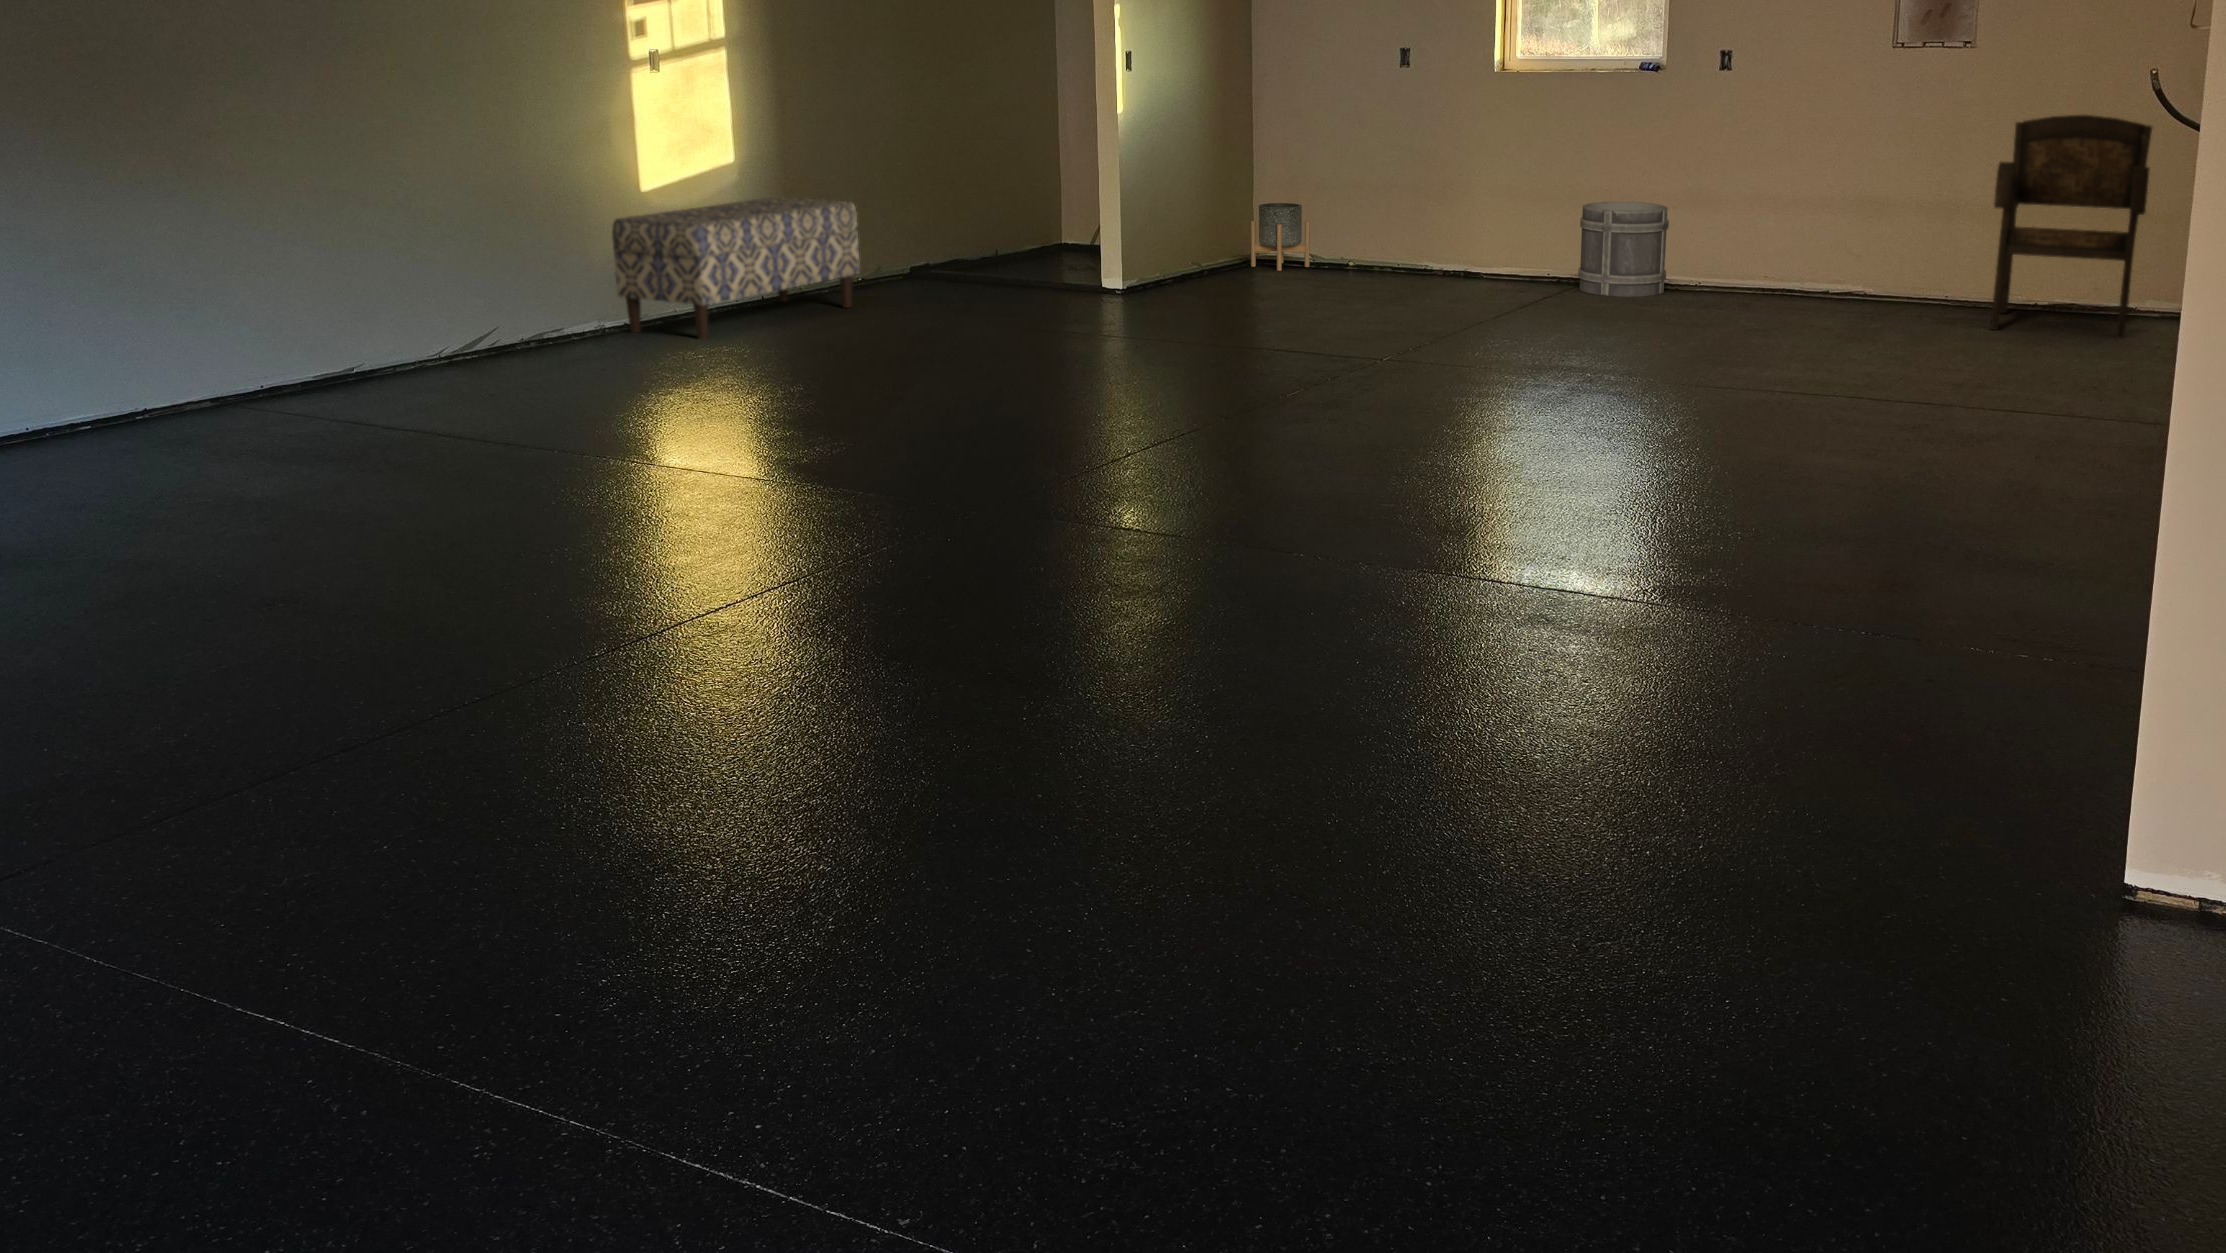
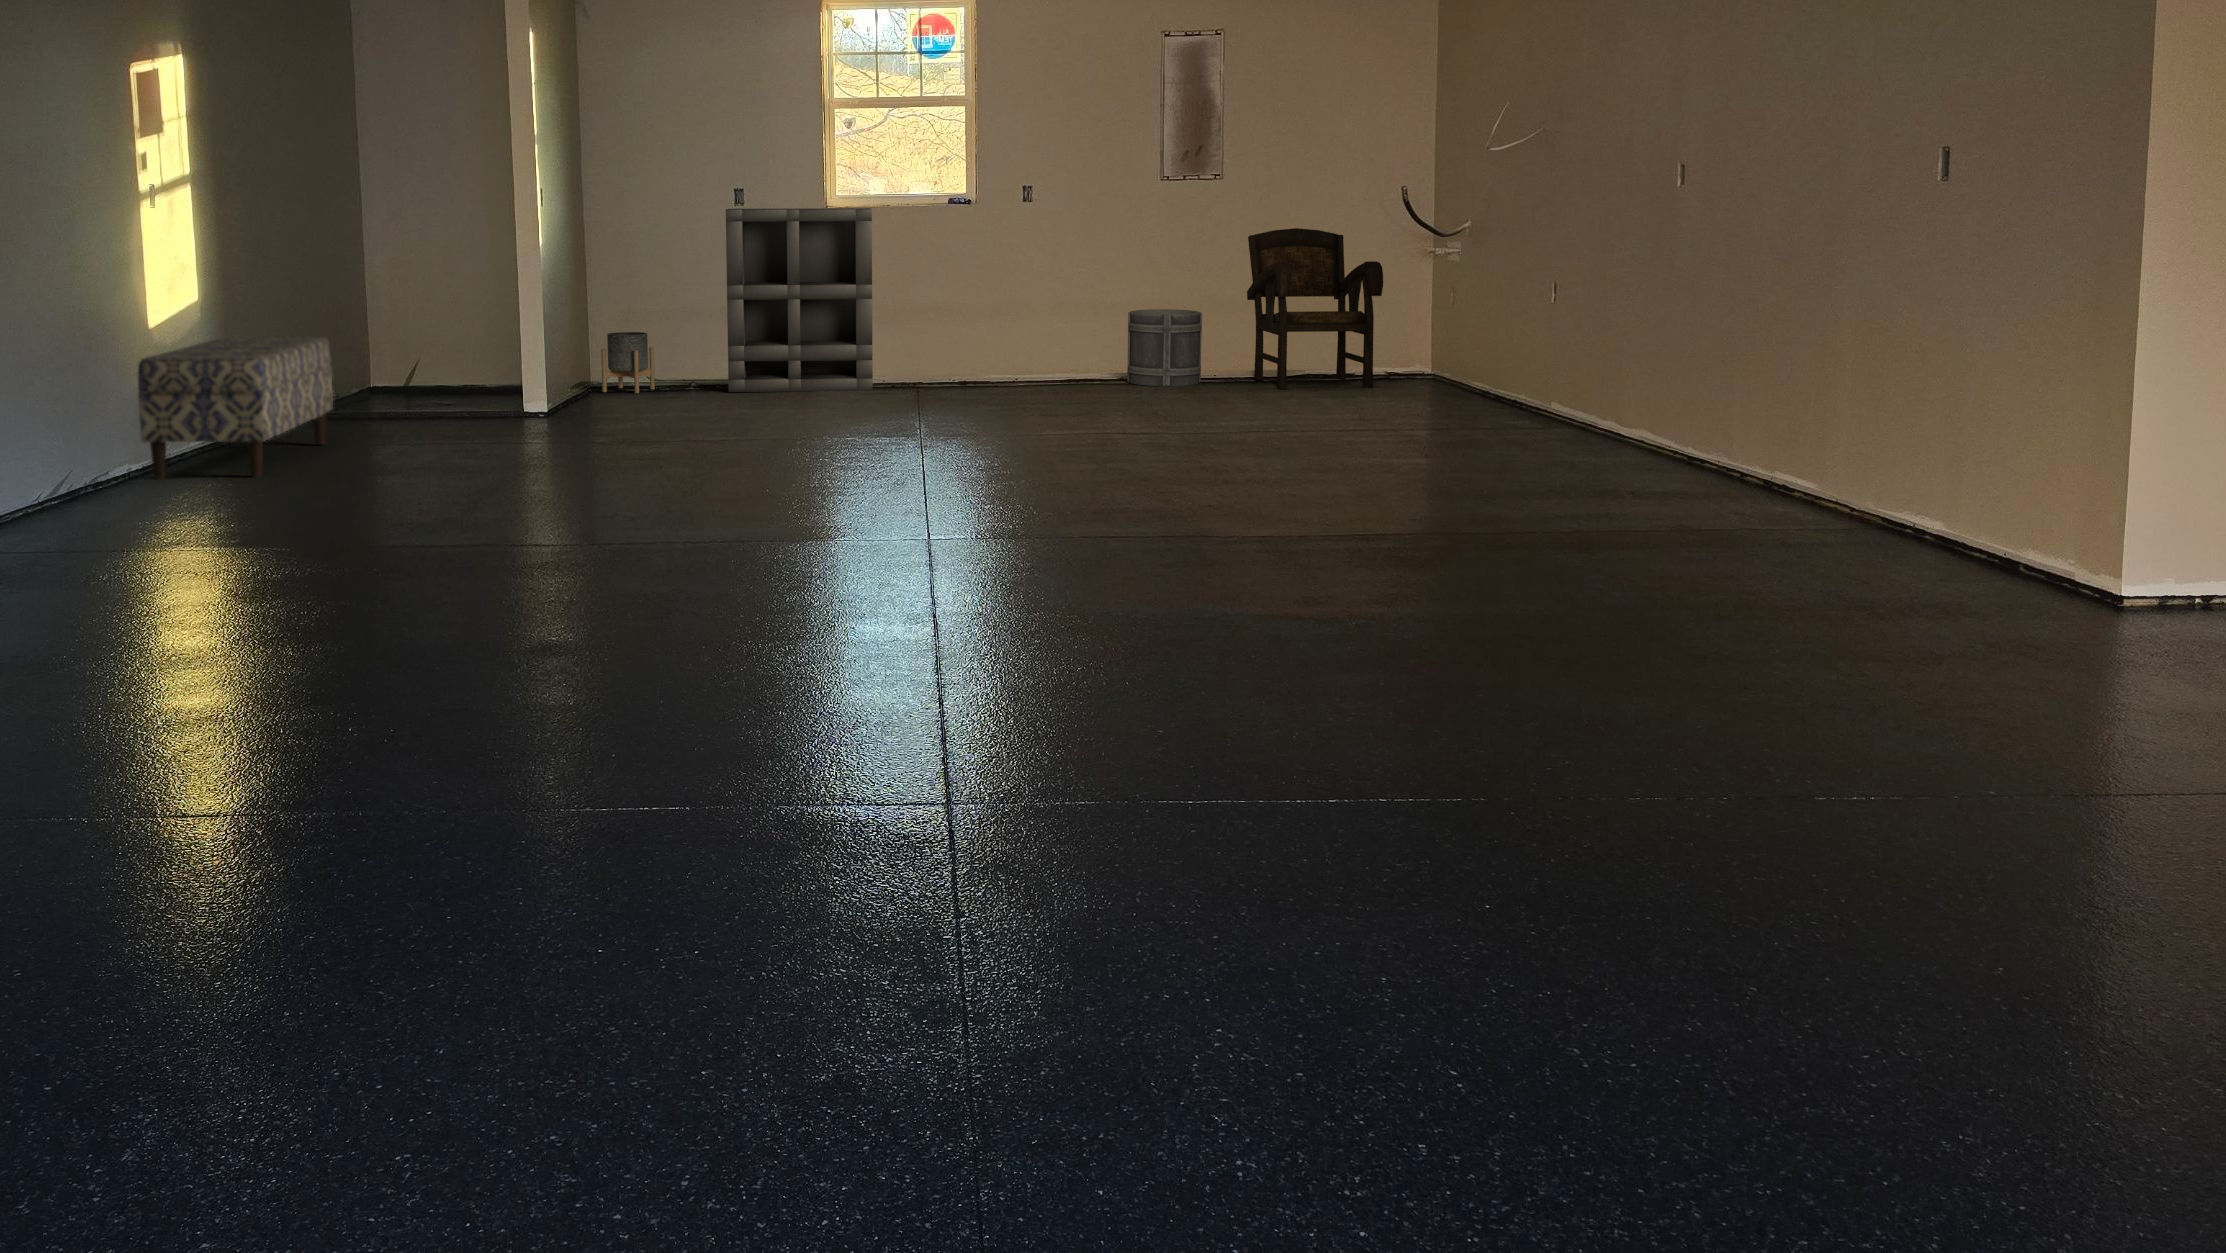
shelving unit: none [1364,71,1544,288] -> present [726,208,873,392]
bucket: present [1578,202,1669,297] -> present [1127,309,1202,386]

